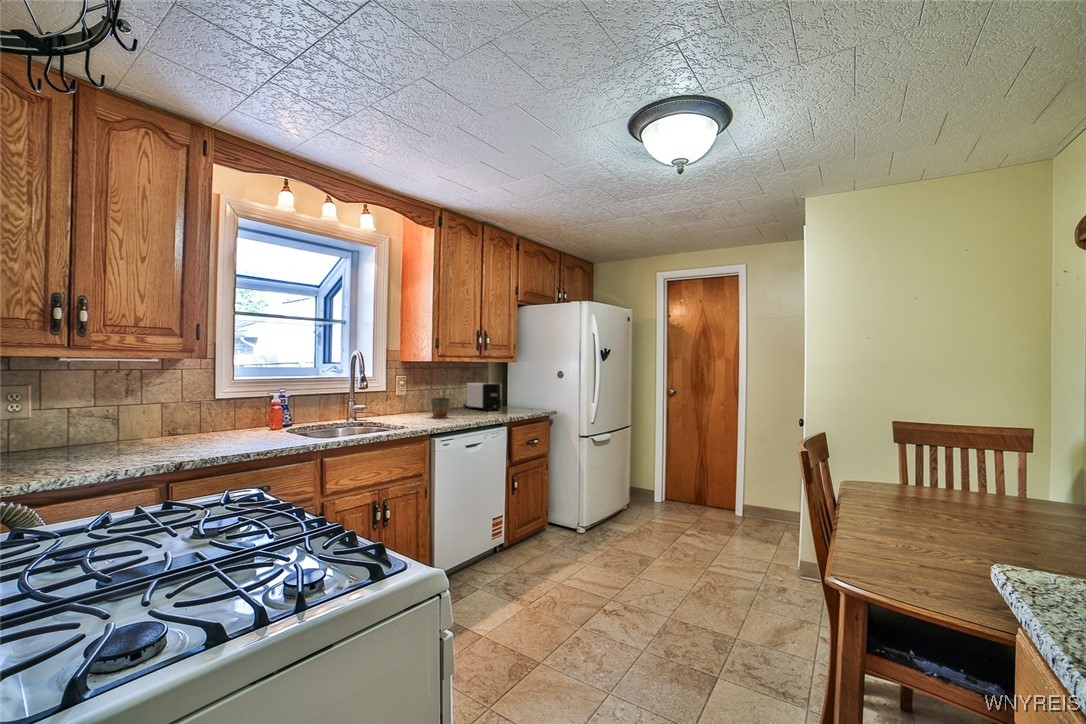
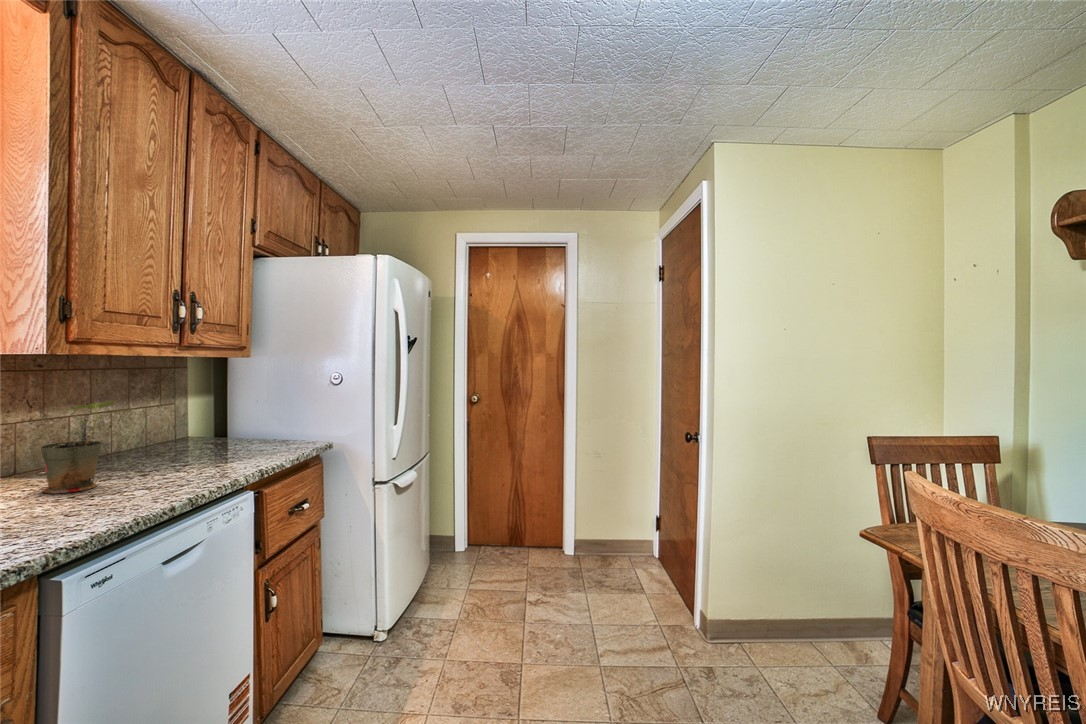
toaster: present [463,382,501,411] -> none [125,397,223,455]

